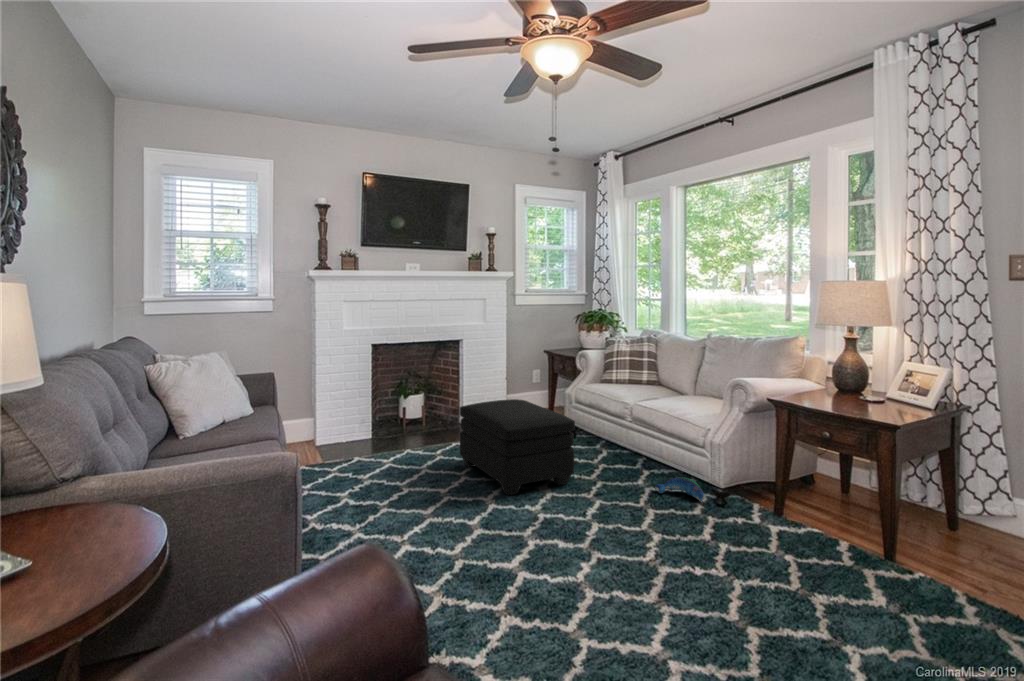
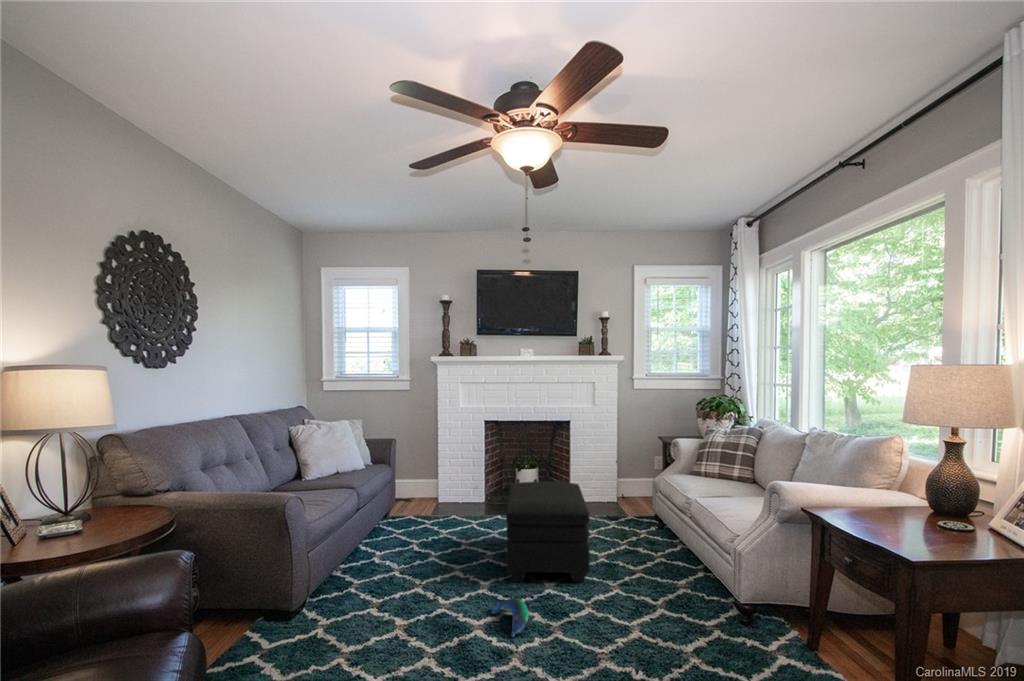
plush toy: present [655,477,704,502] -> present [491,598,532,637]

